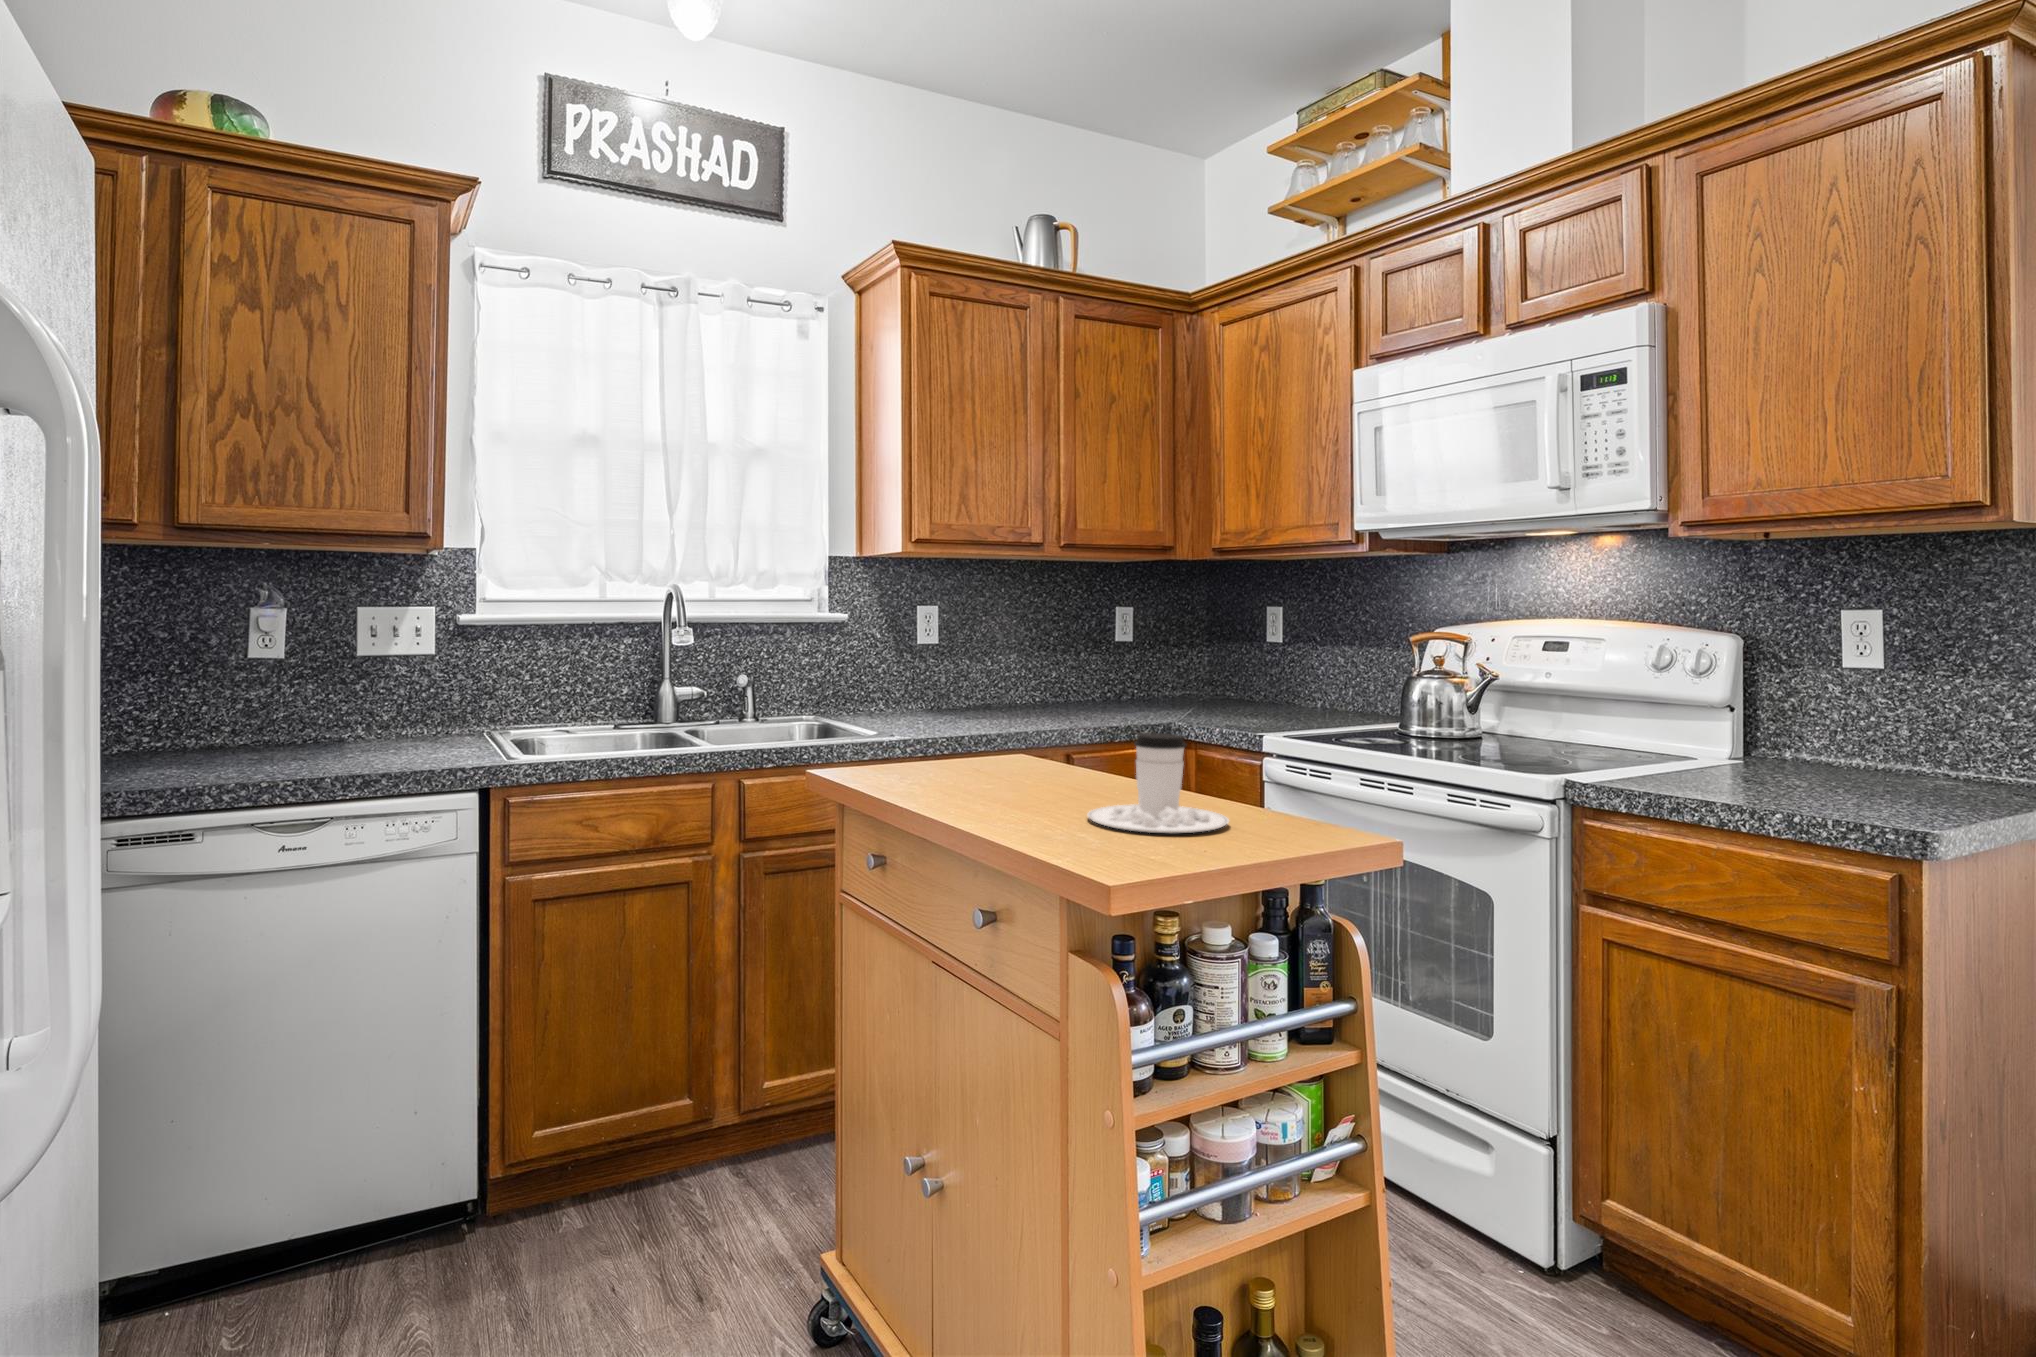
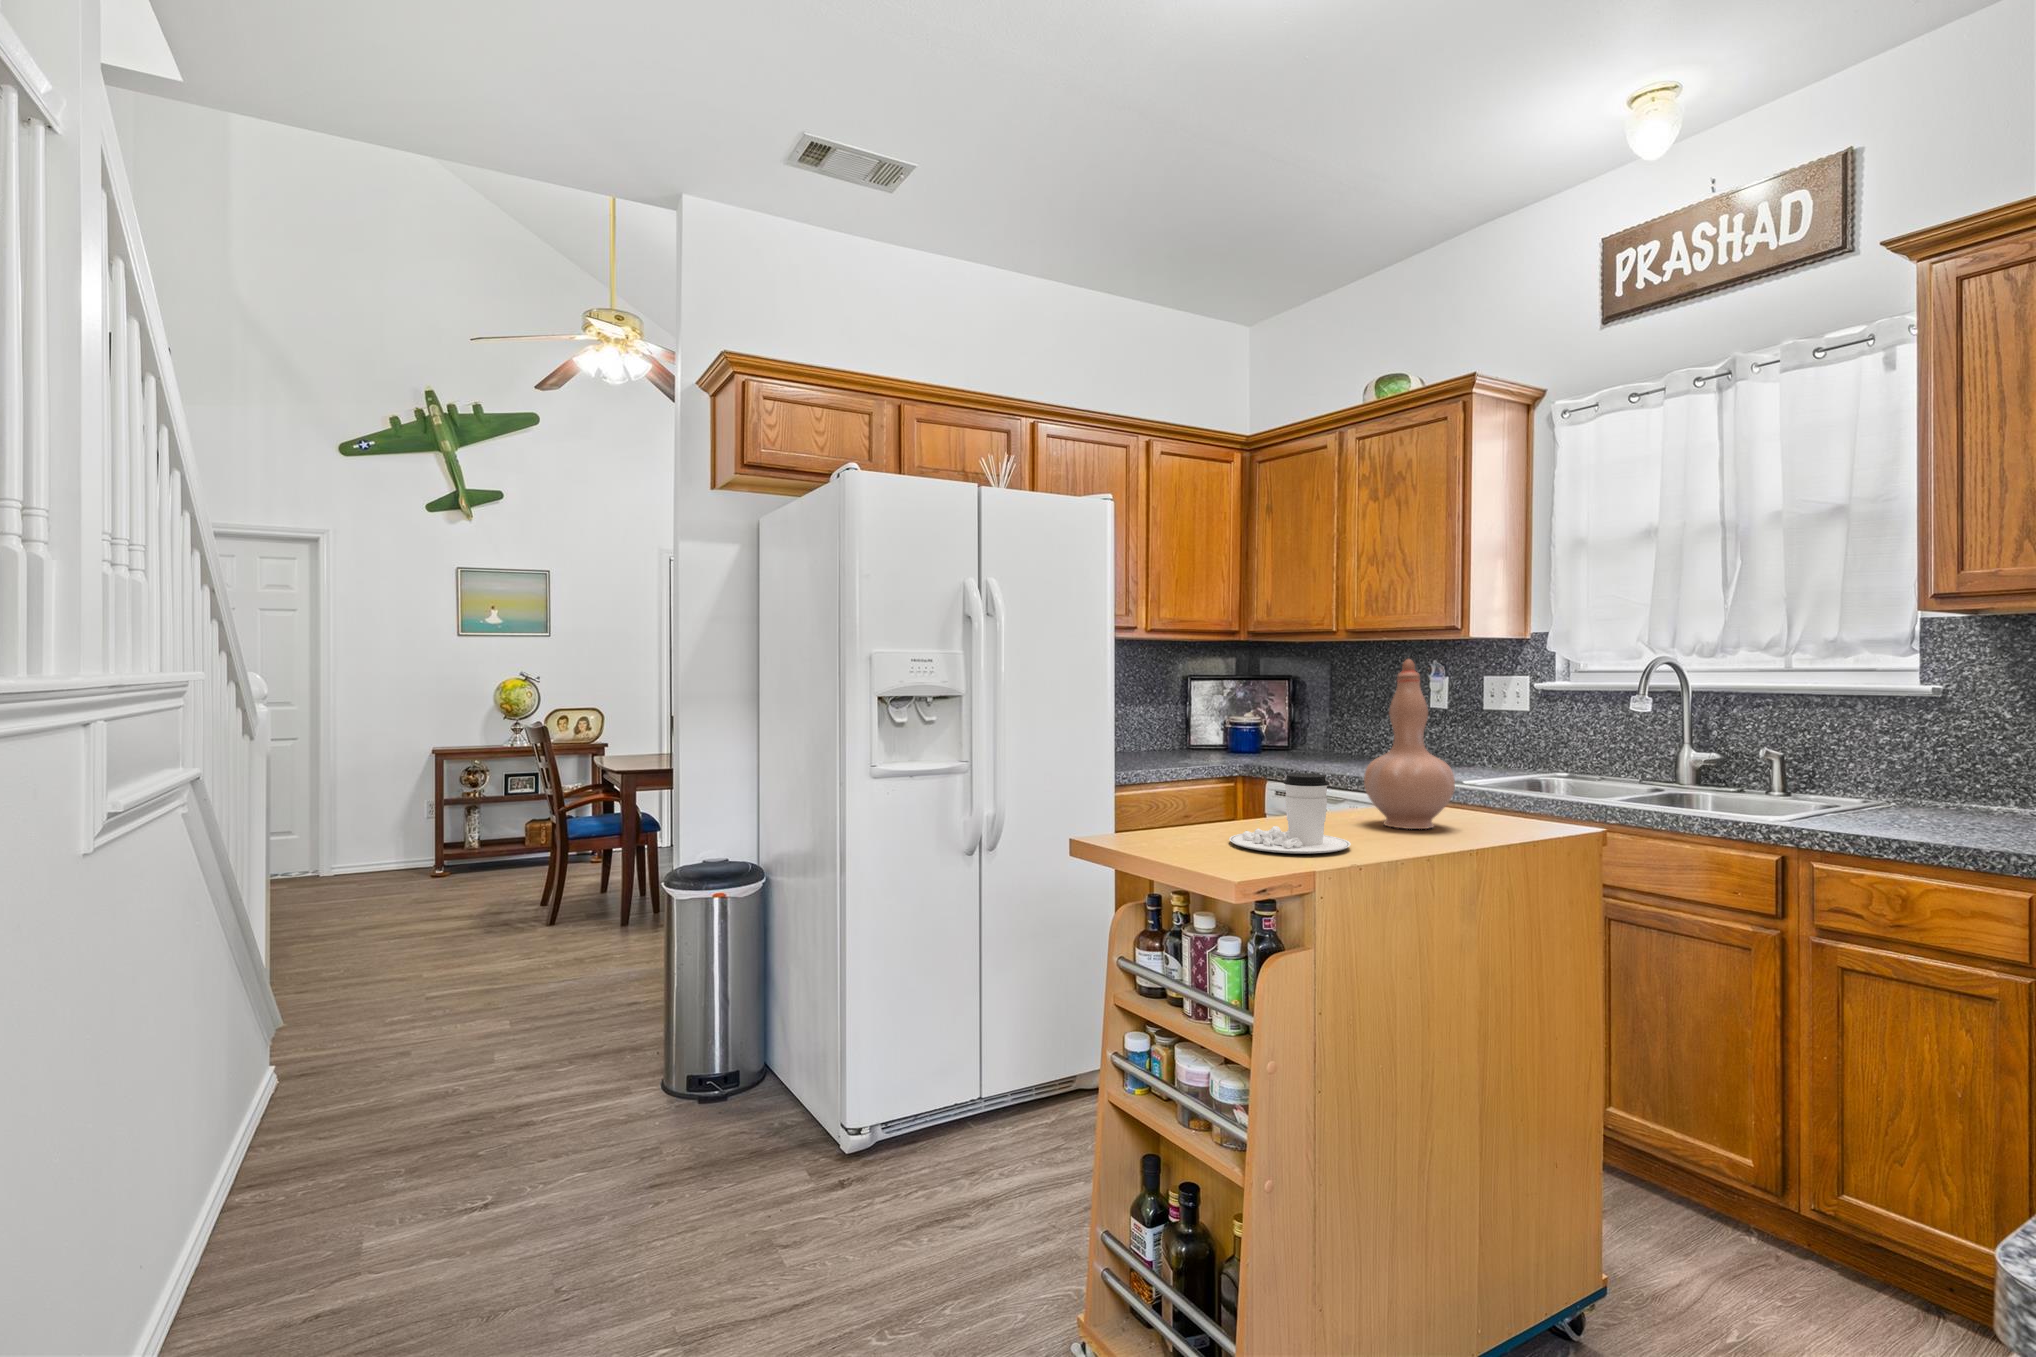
vase: none [968,595,1065,790] -> present [1364,659,1455,829]

